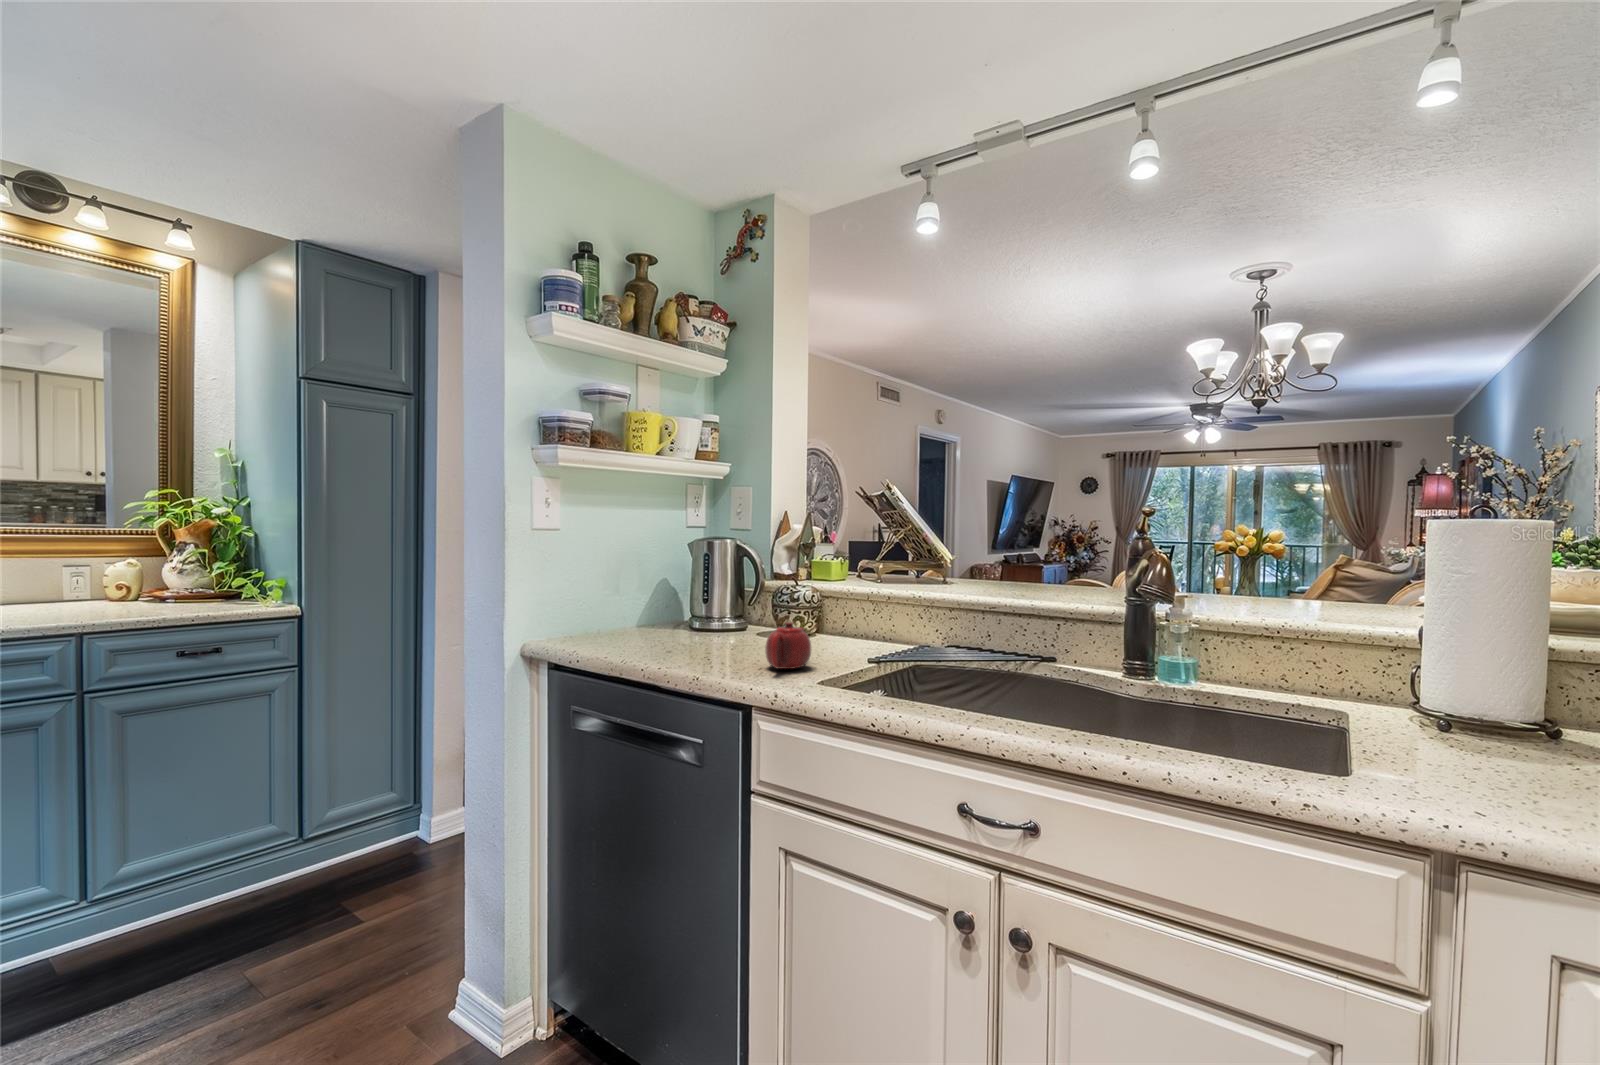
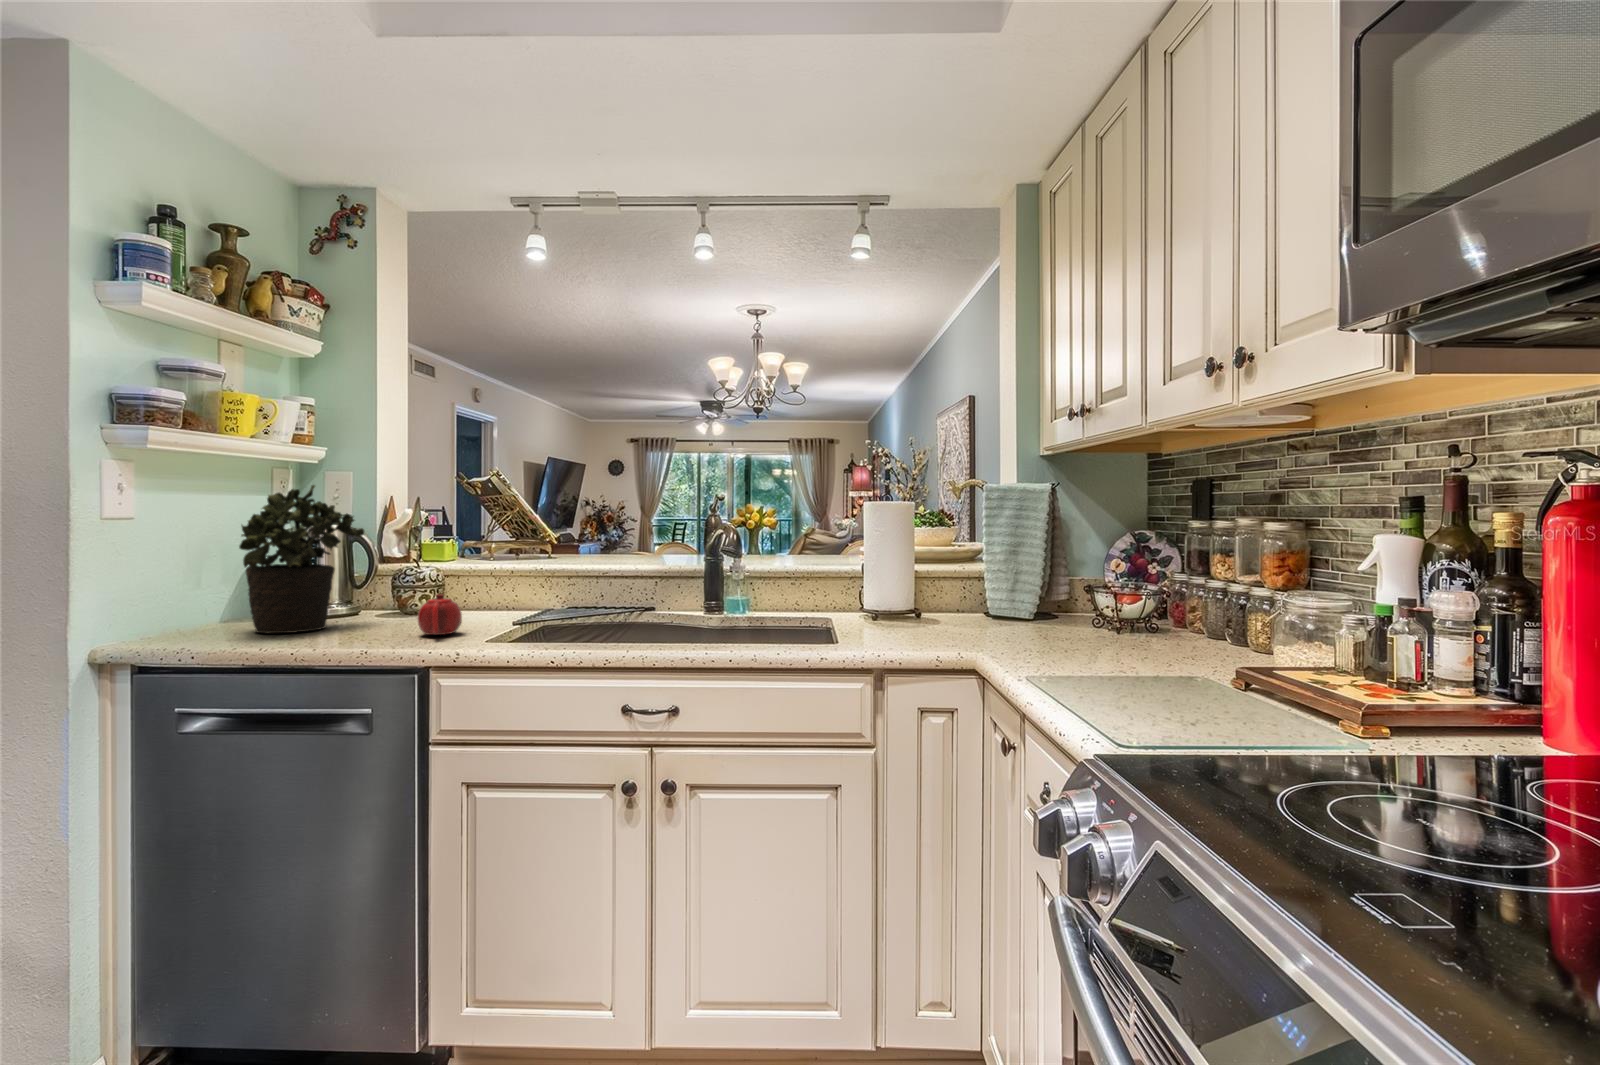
potted plant: none [625,500,744,649] -> present [239,485,364,633]

